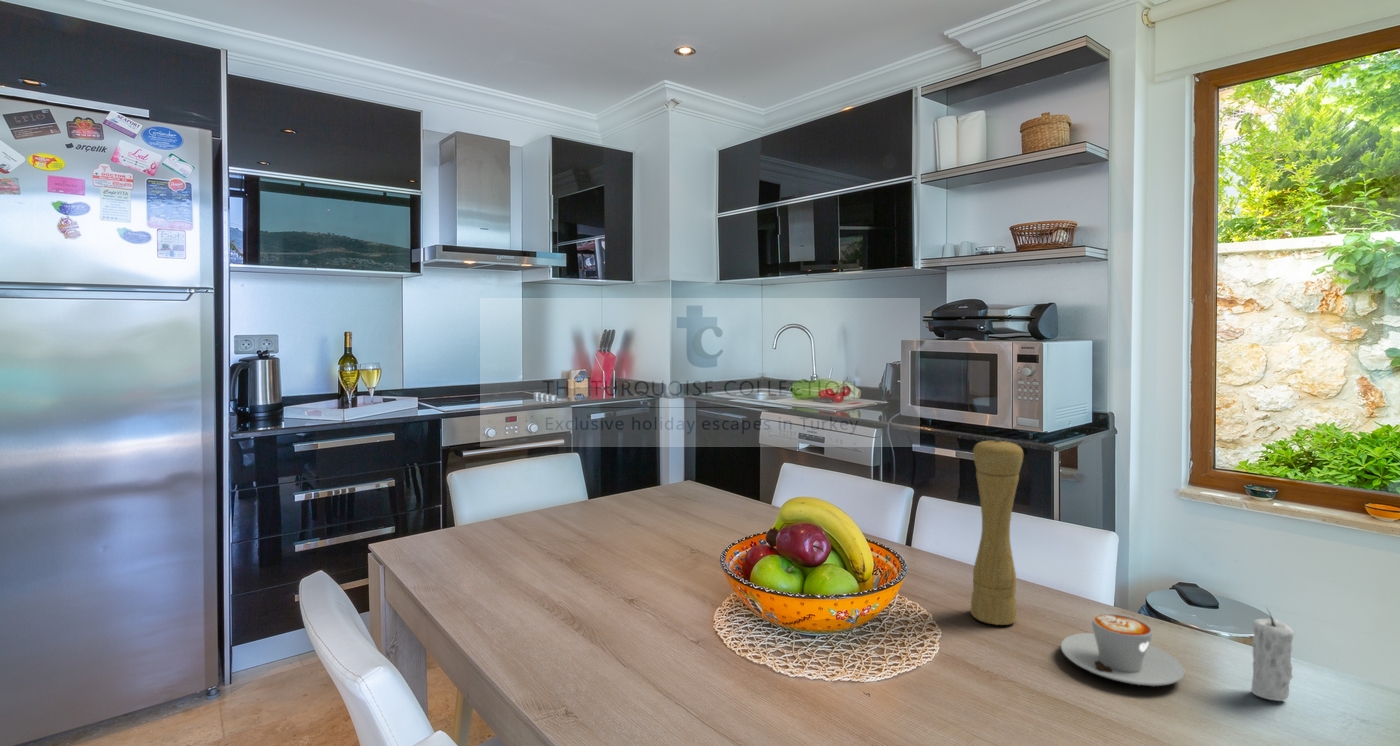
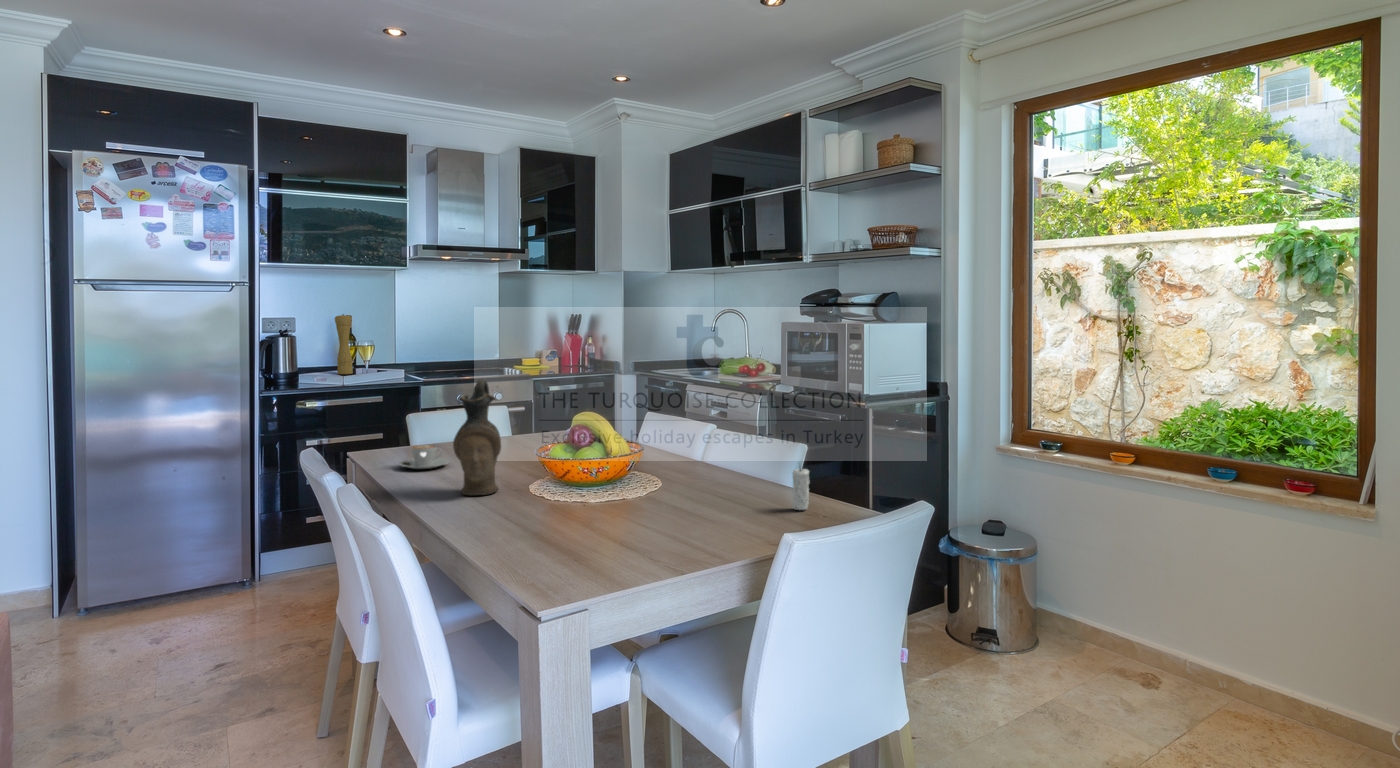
pepper mill: present [971,438,1023,625] -> present [335,314,353,374]
ceramic pitcher: none [593,448,681,673] -> present [453,379,501,495]
coffee cup: present [1061,614,1184,686] -> present [399,445,450,469]

